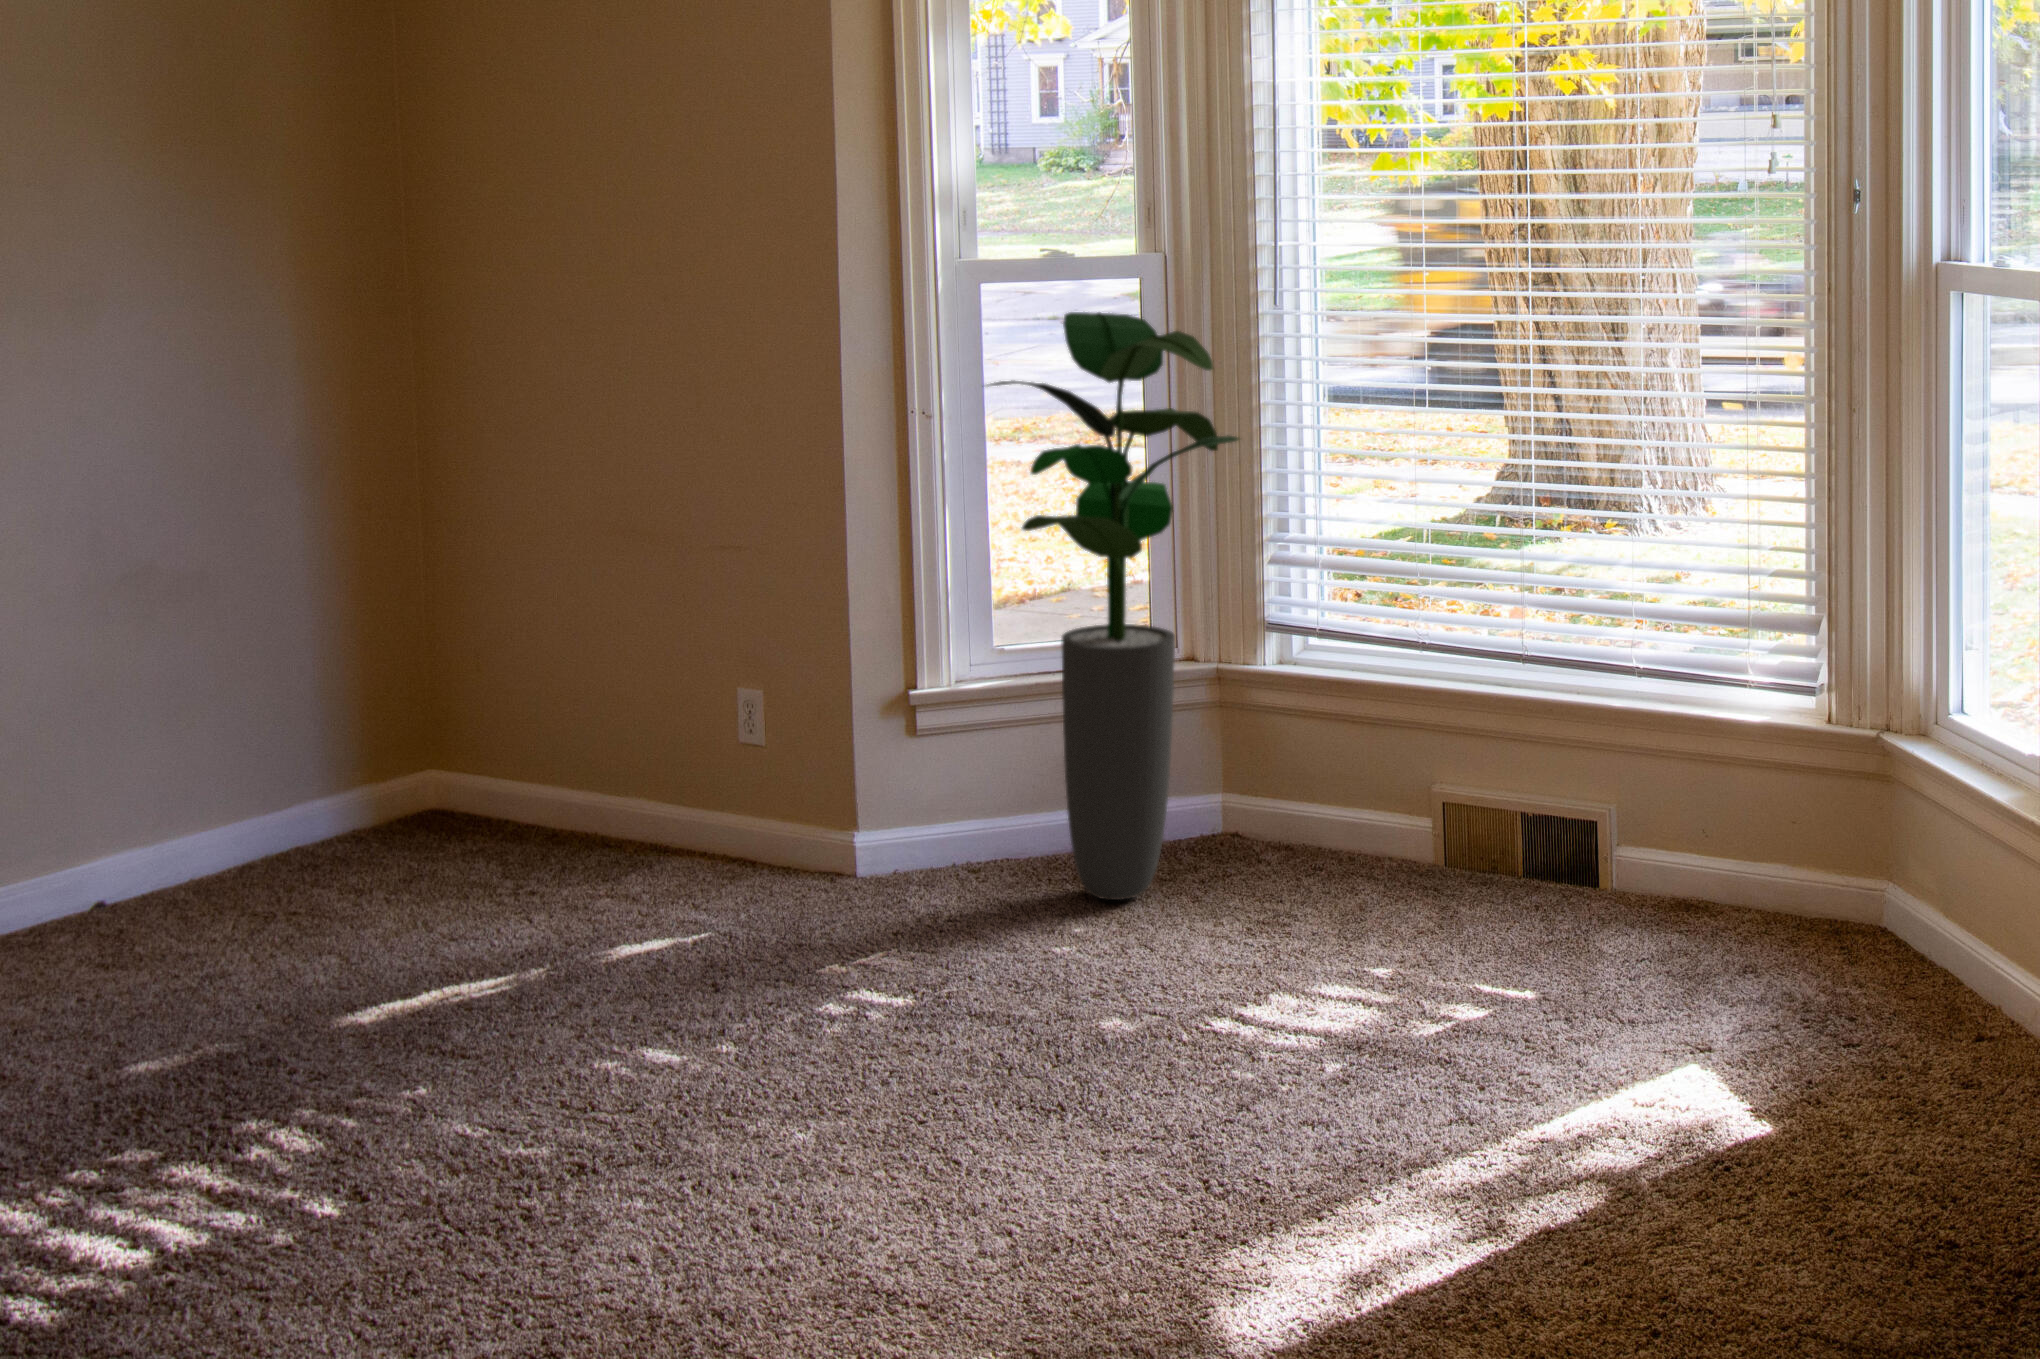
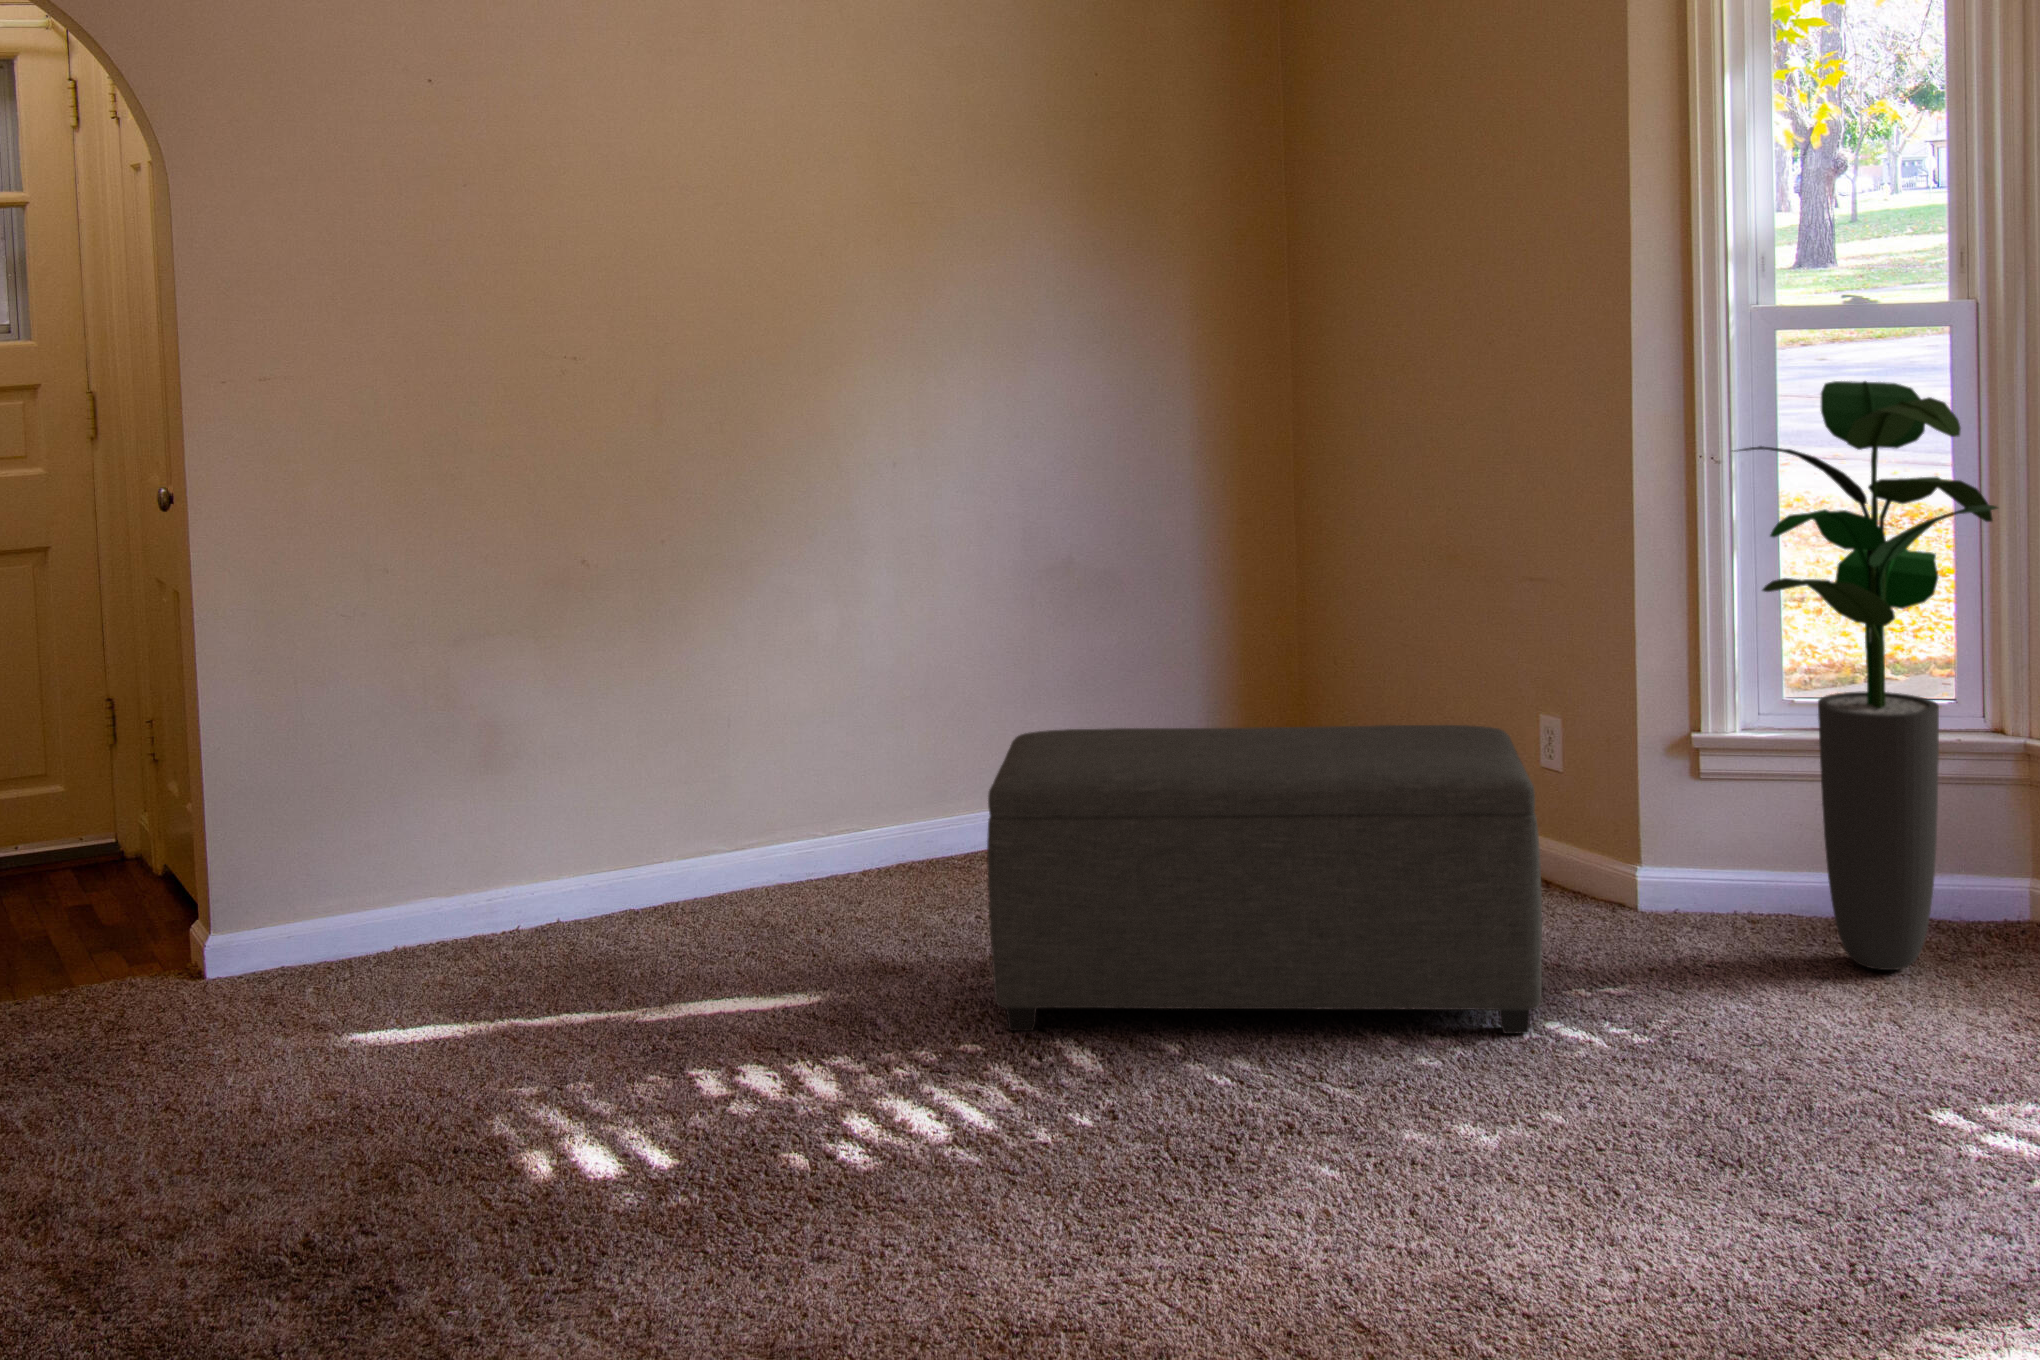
ottoman: none [124,695,818,1128] -> present [987,725,1542,1034]

